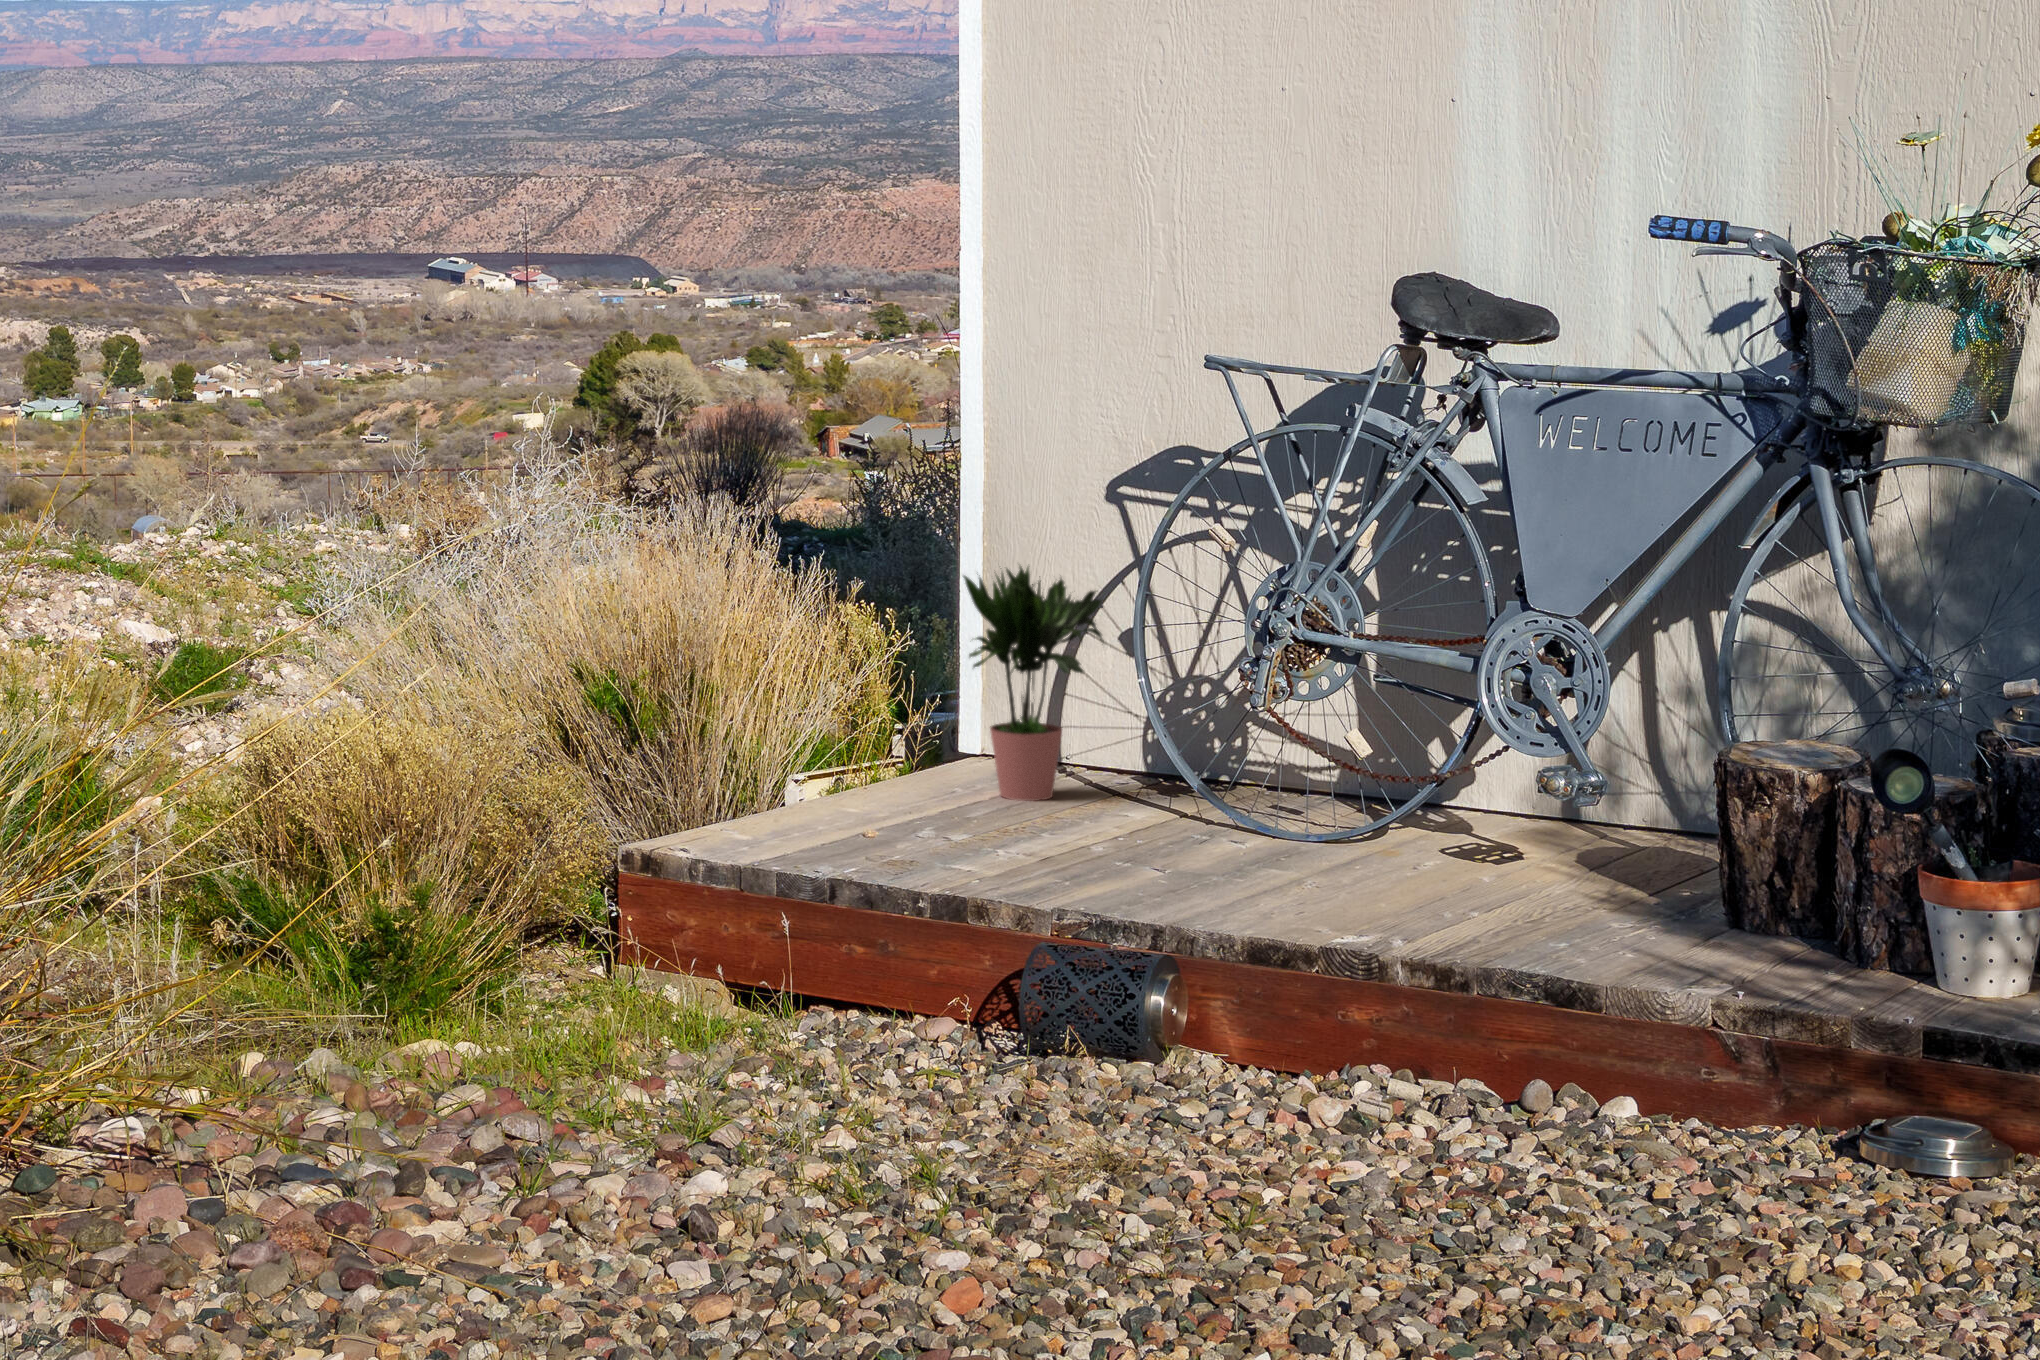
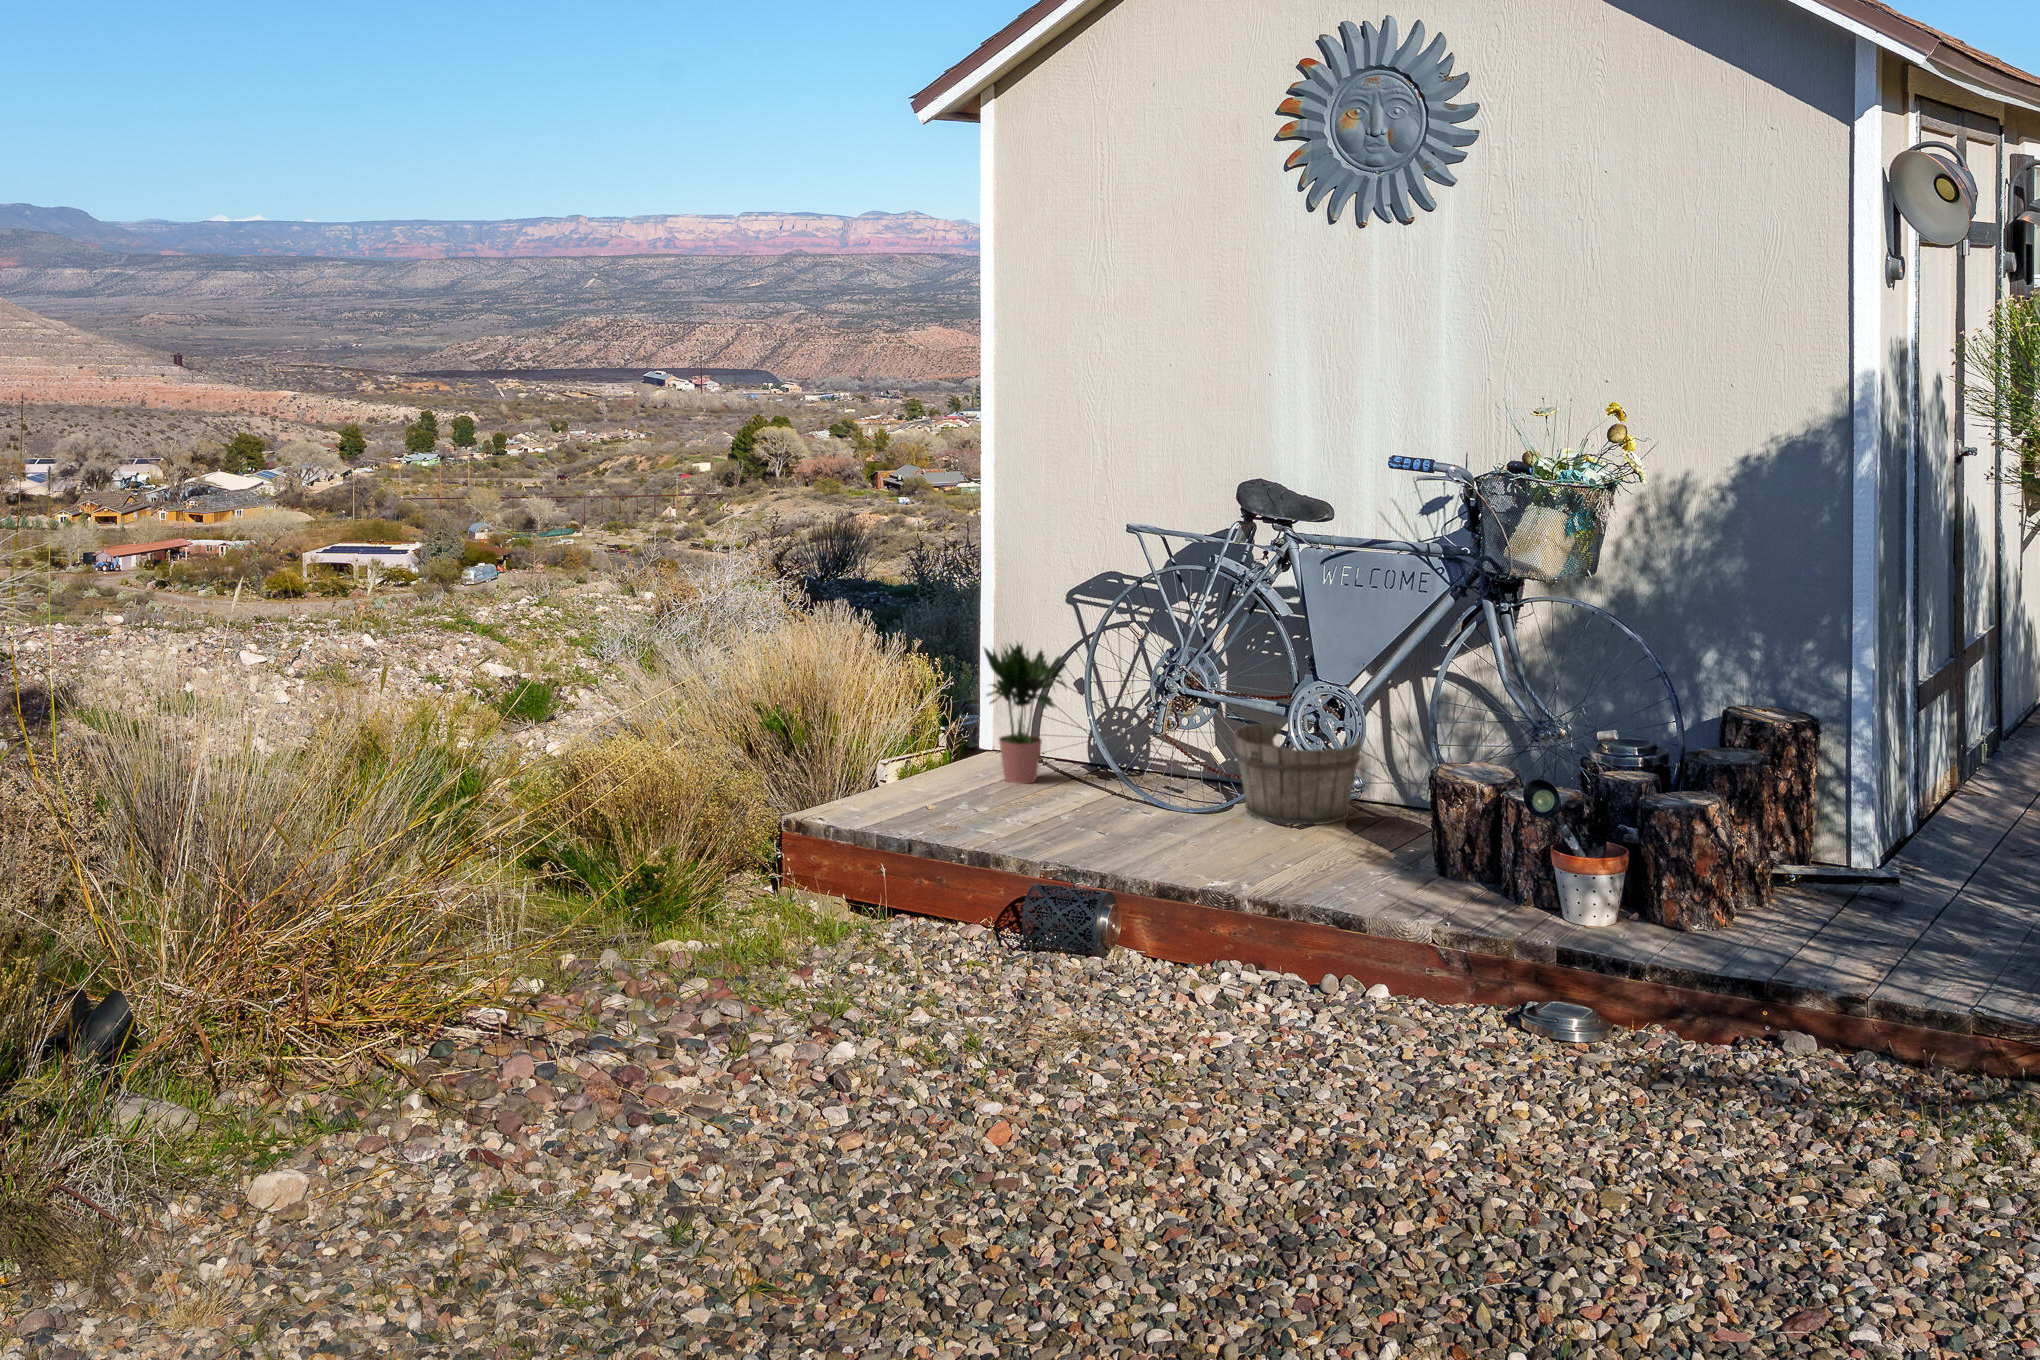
wooden bucket: none [1384,660,1603,856] -> present [1234,722,1361,825]

